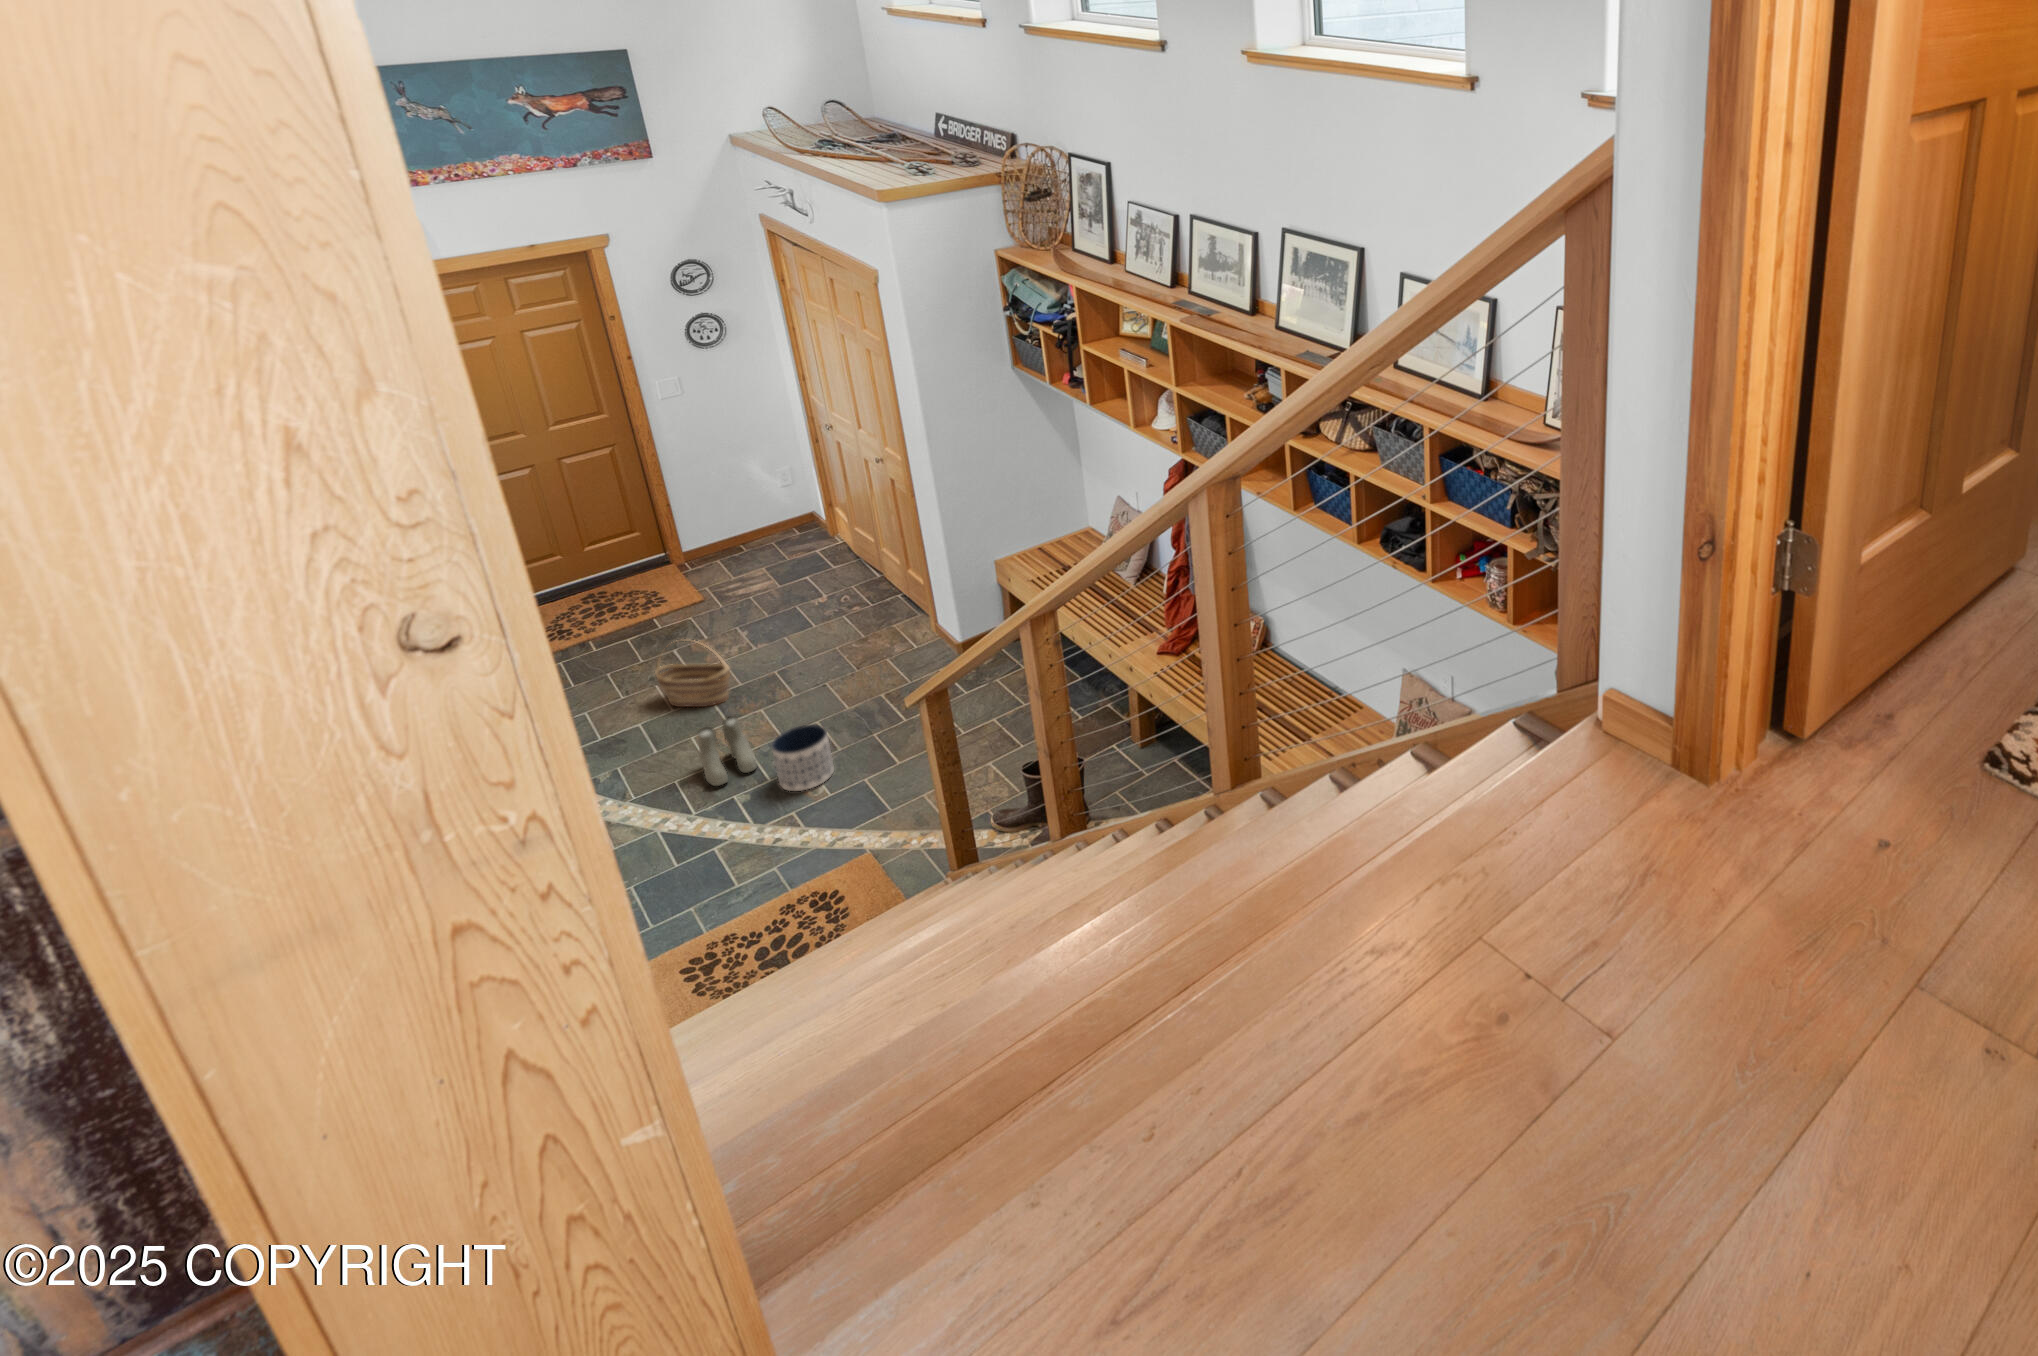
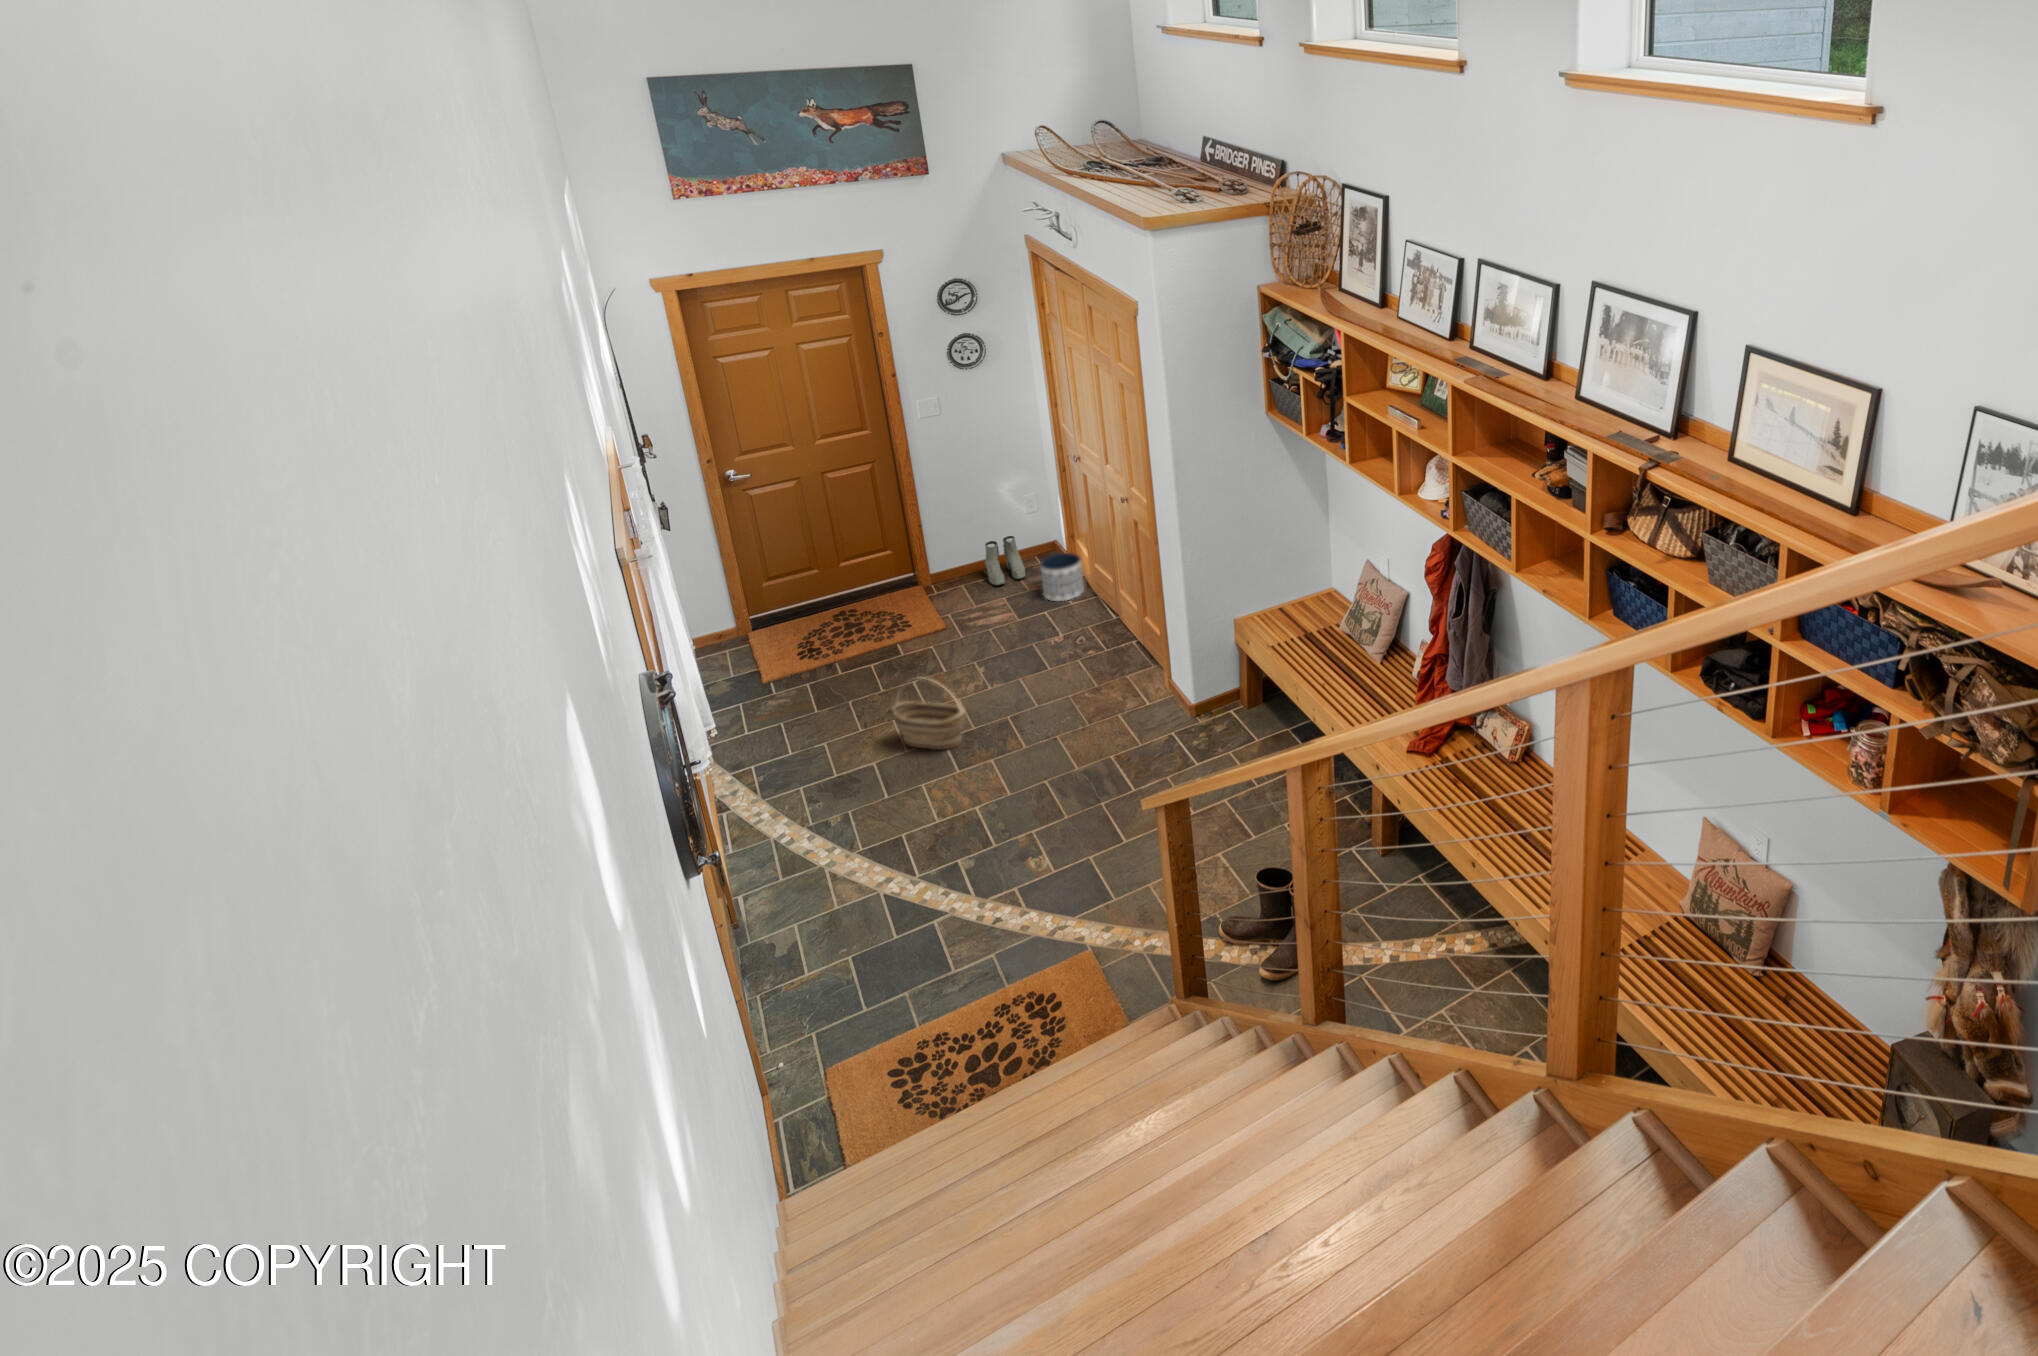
boots: present [697,716,757,786] -> present [985,536,1026,586]
planter: present [772,725,834,791] -> present [1041,553,1084,601]

